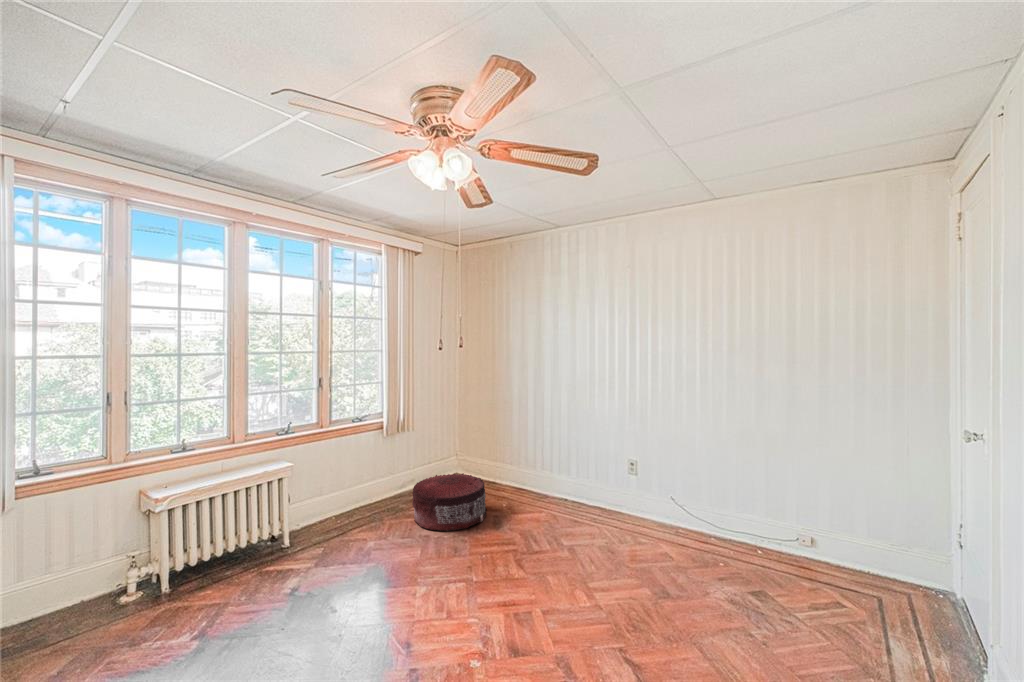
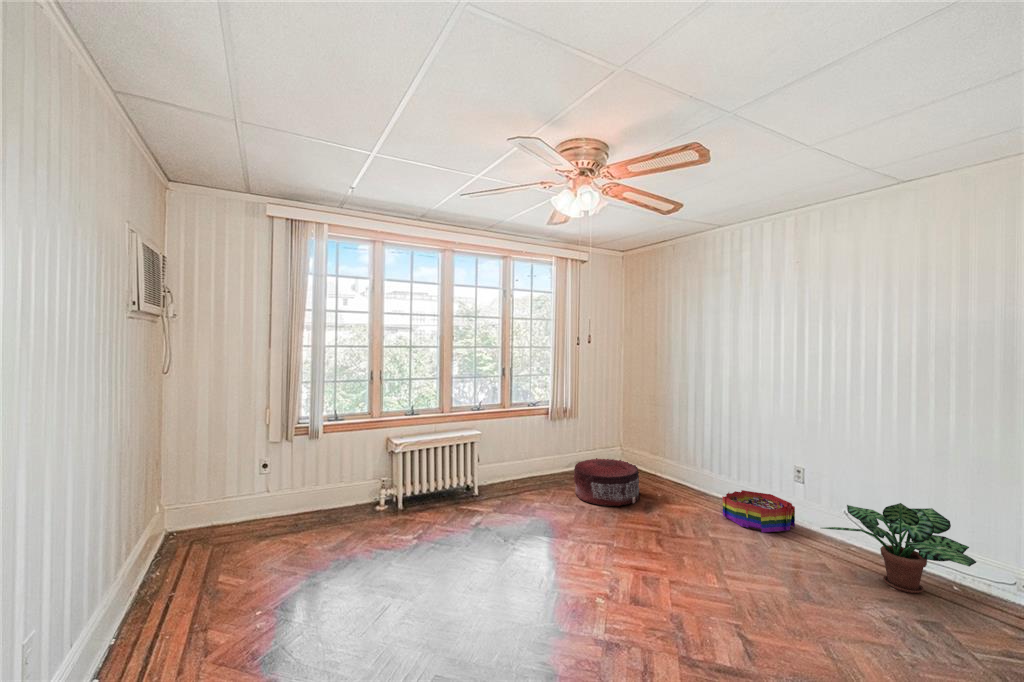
potted plant: none [658,486,785,567] -> present [822,503,976,593]
storage bin: none [569,489,632,531] -> present [723,490,795,532]

